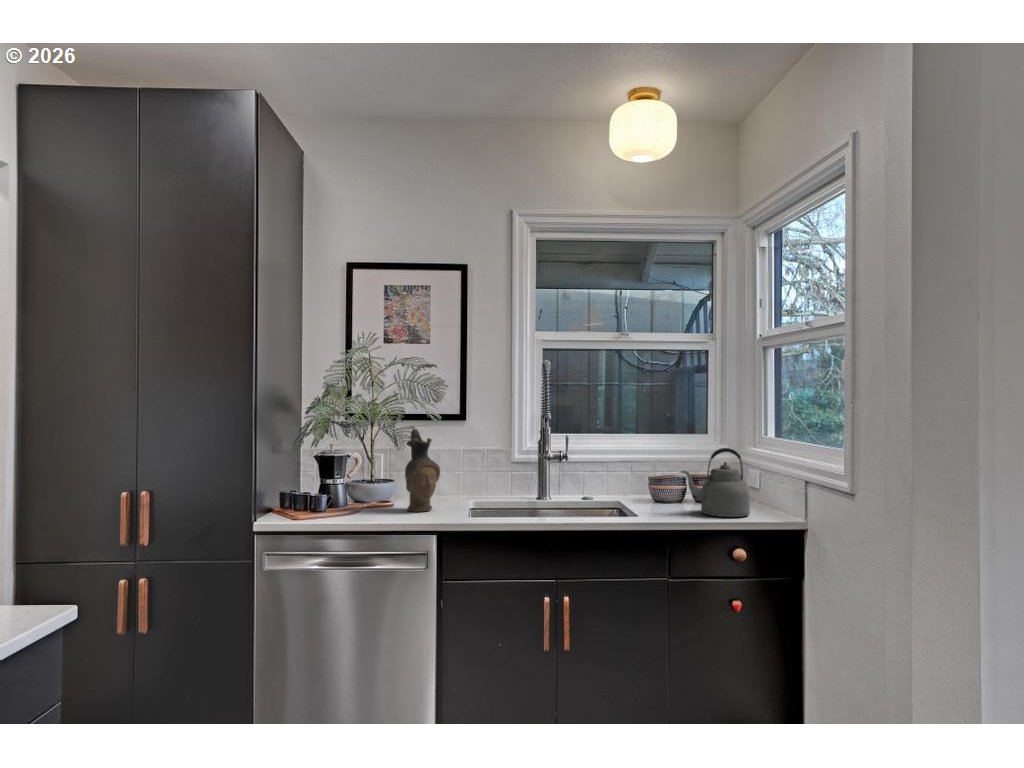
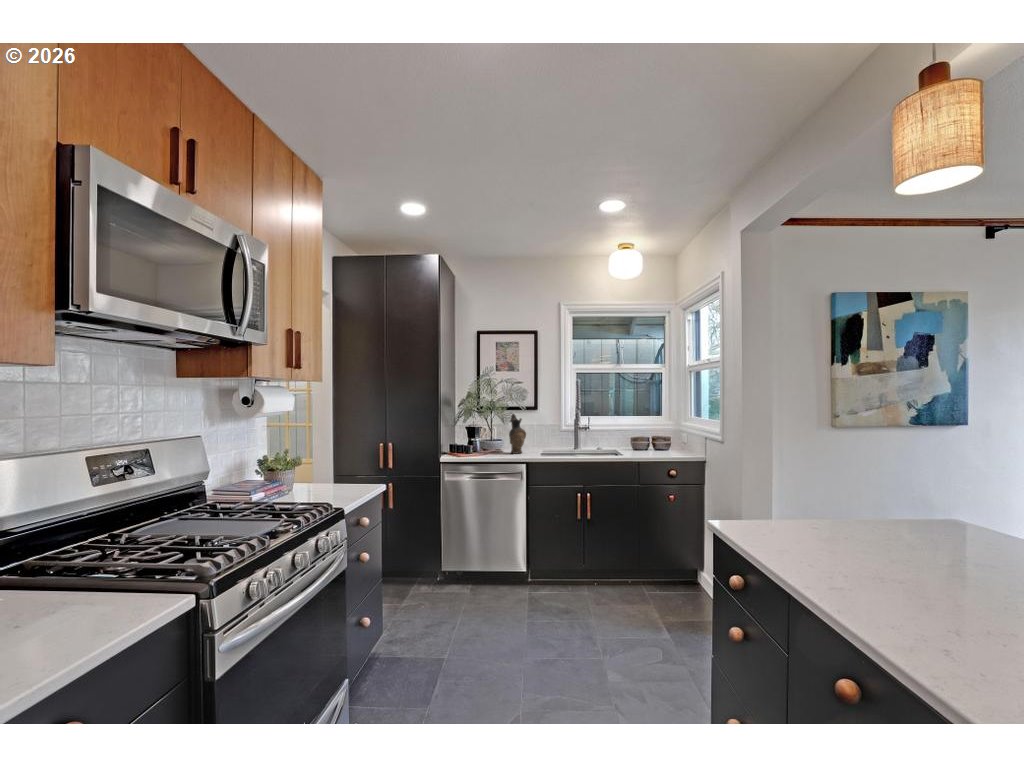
kettle: present [681,448,750,517] -> none [645,422,681,456]

